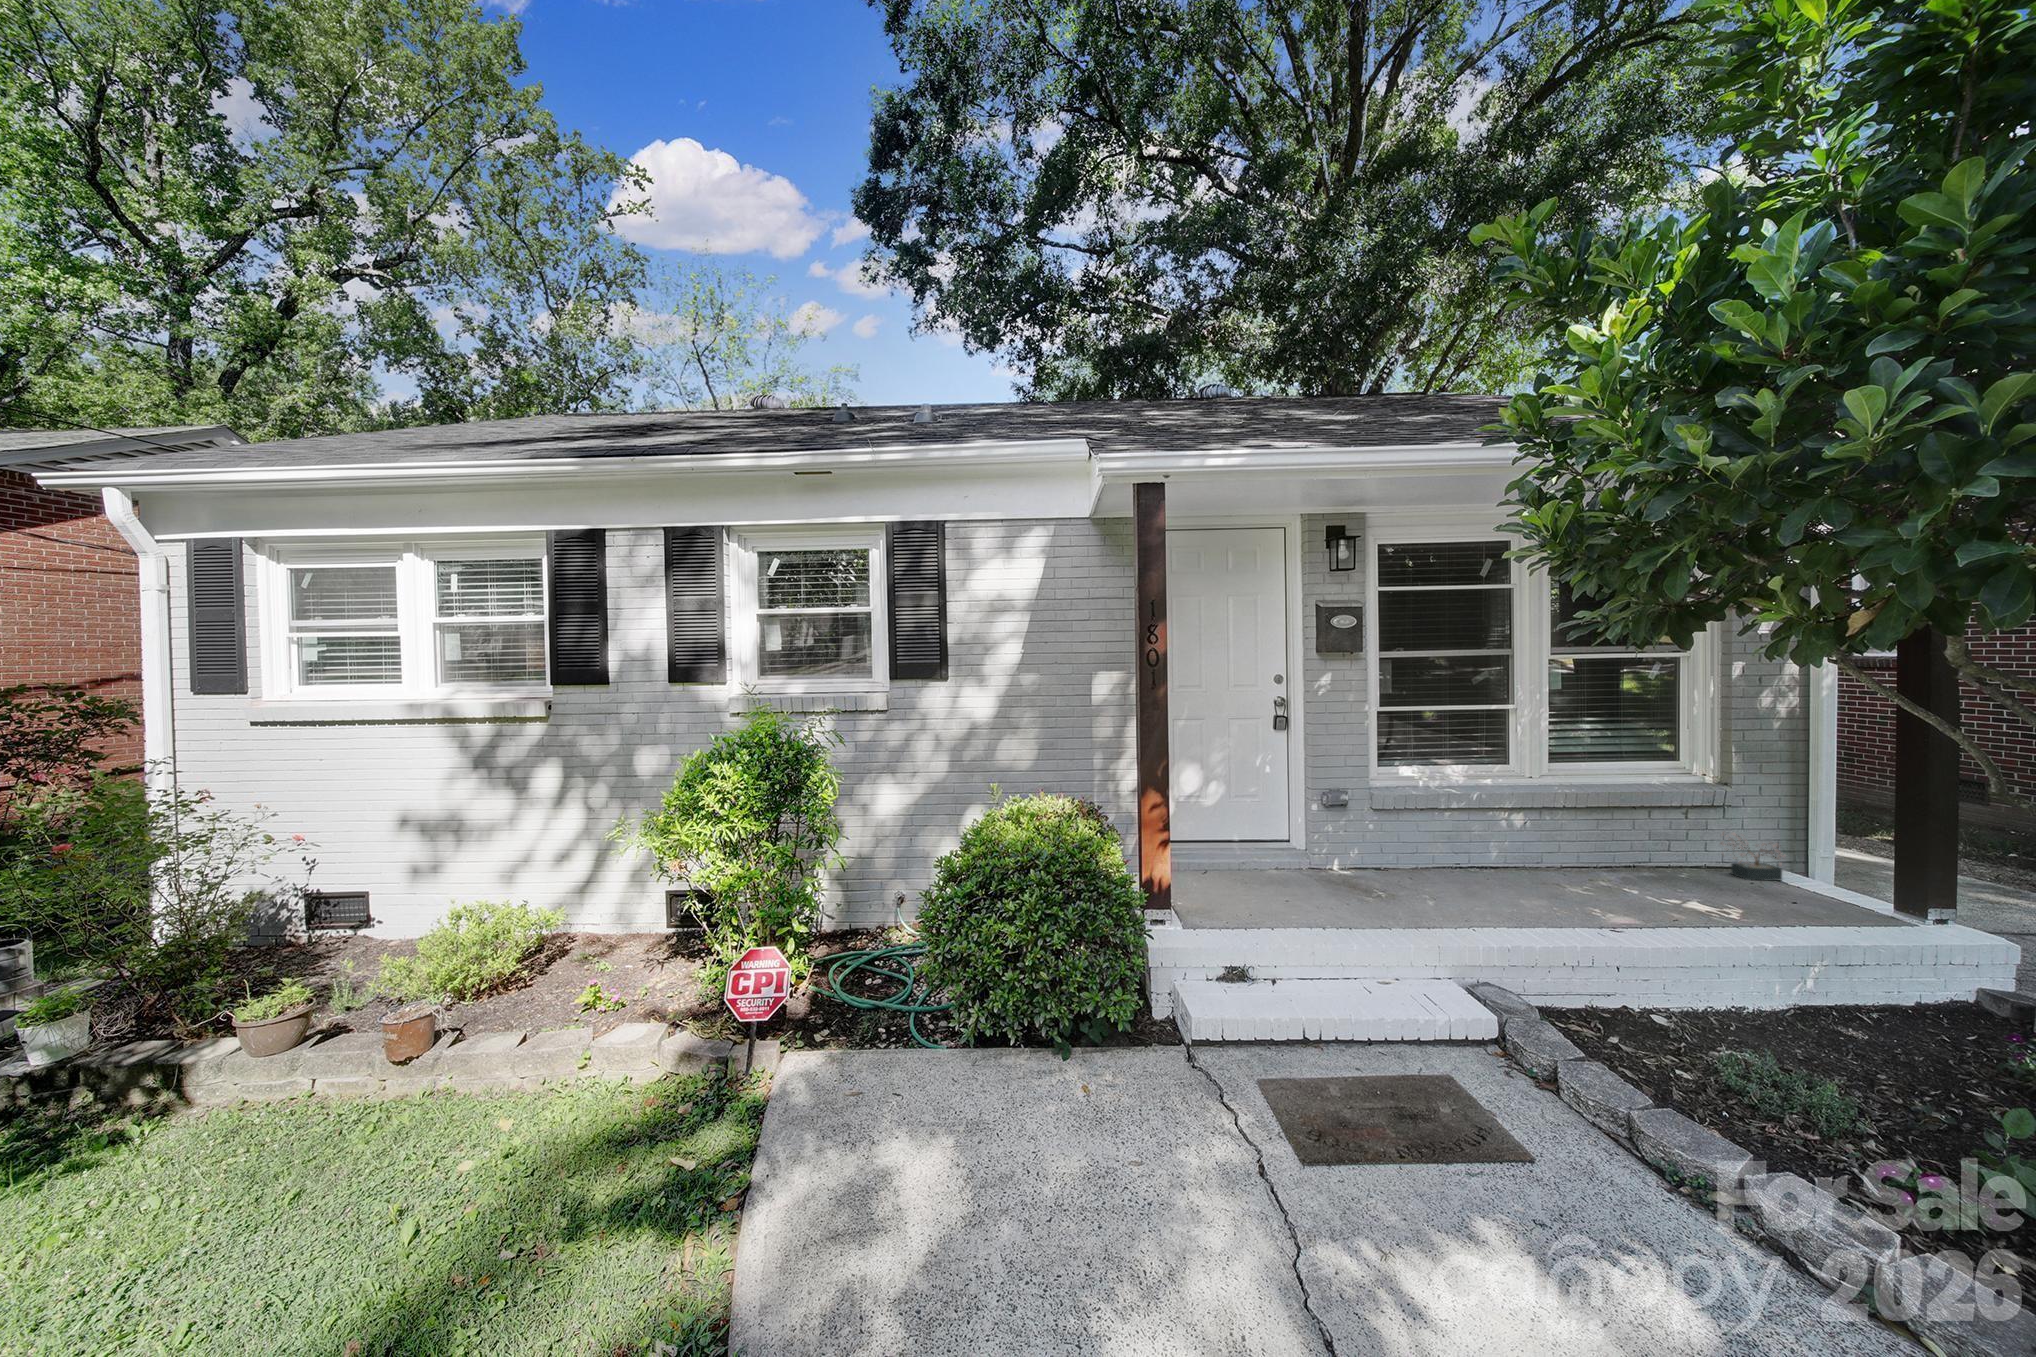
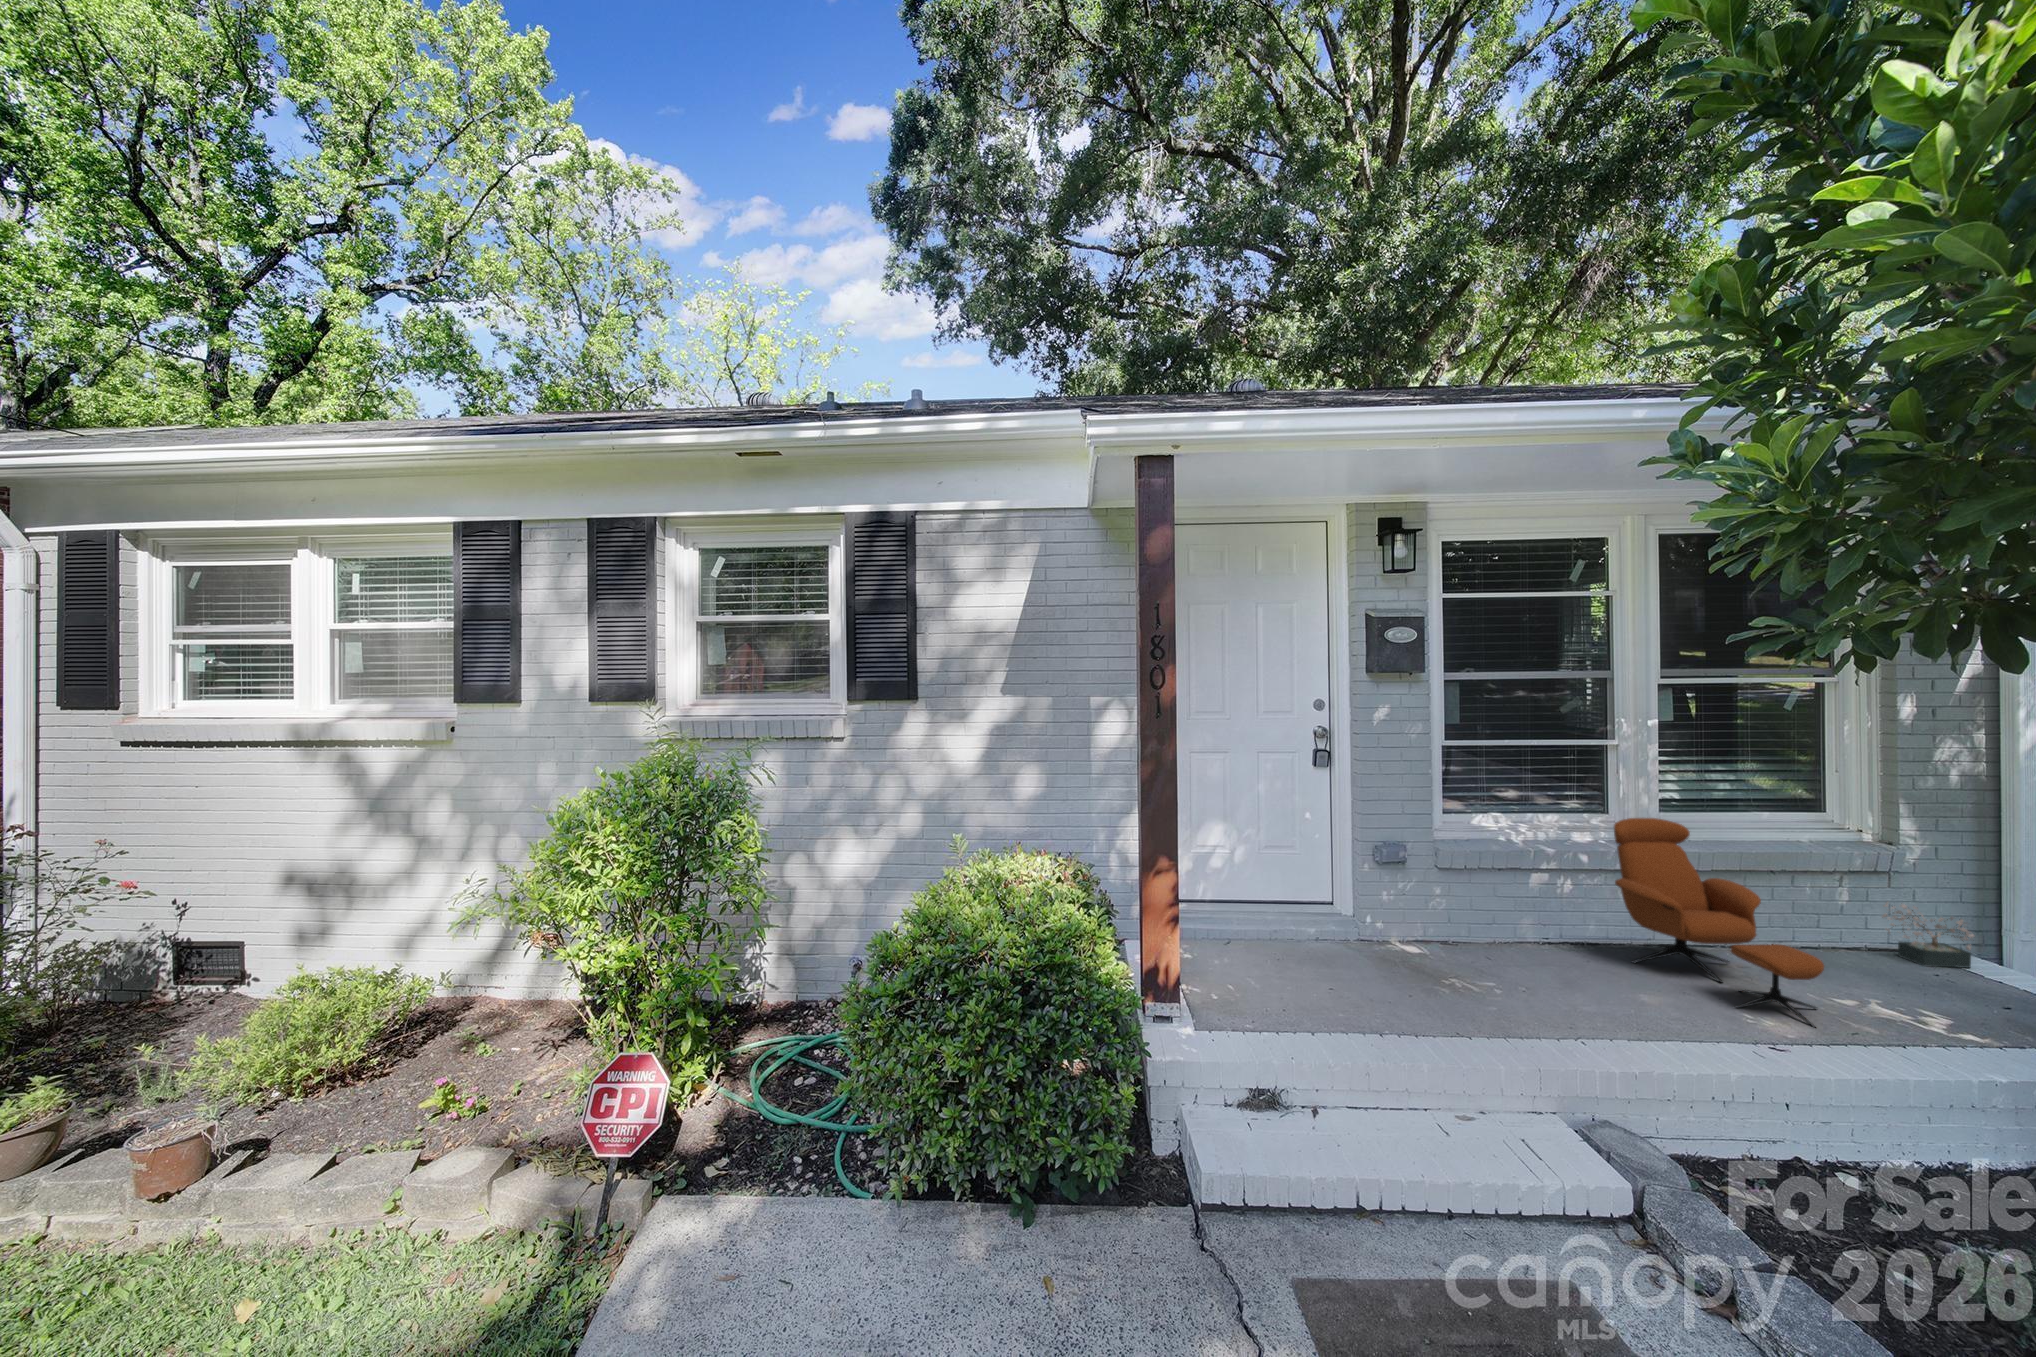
lounge chair: none [1510,768,1653,917] -> present [1614,818,1824,1027]

